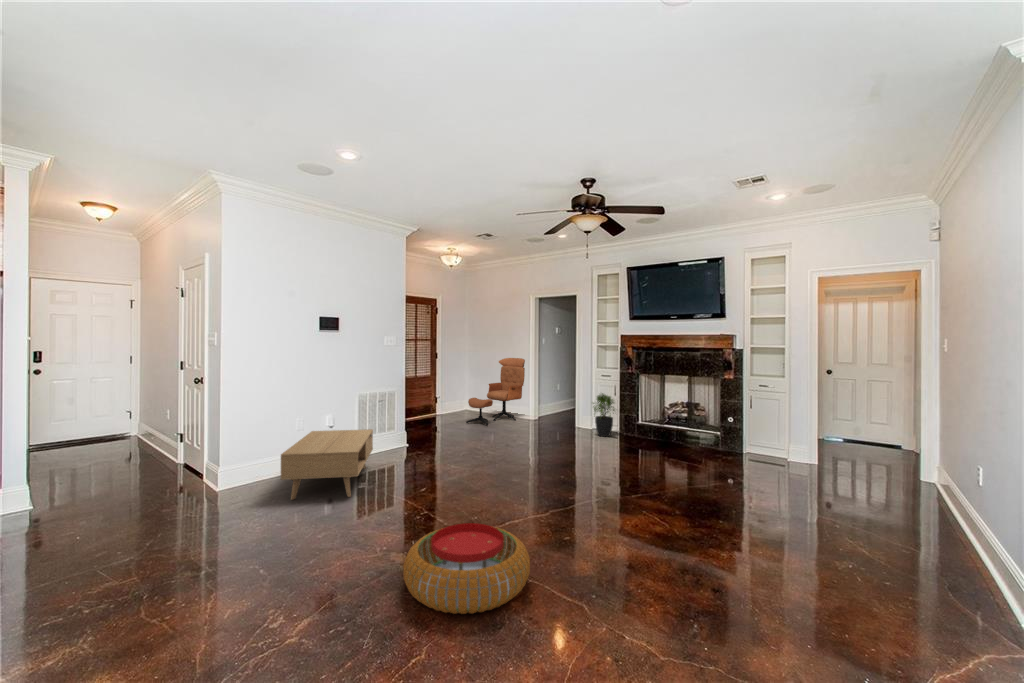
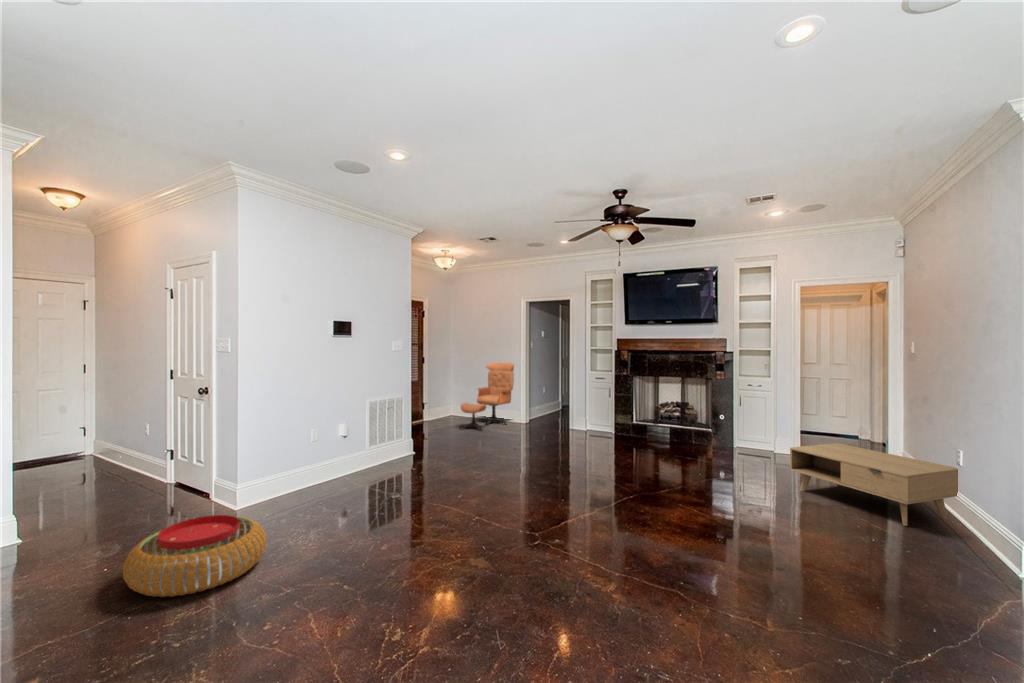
potted plant: present [593,393,615,437] -> none [587,395,616,438]
coffee table: present [281,429,373,500] -> present [790,443,958,526]
pouf: present [403,523,530,614] -> present [123,515,267,597]

